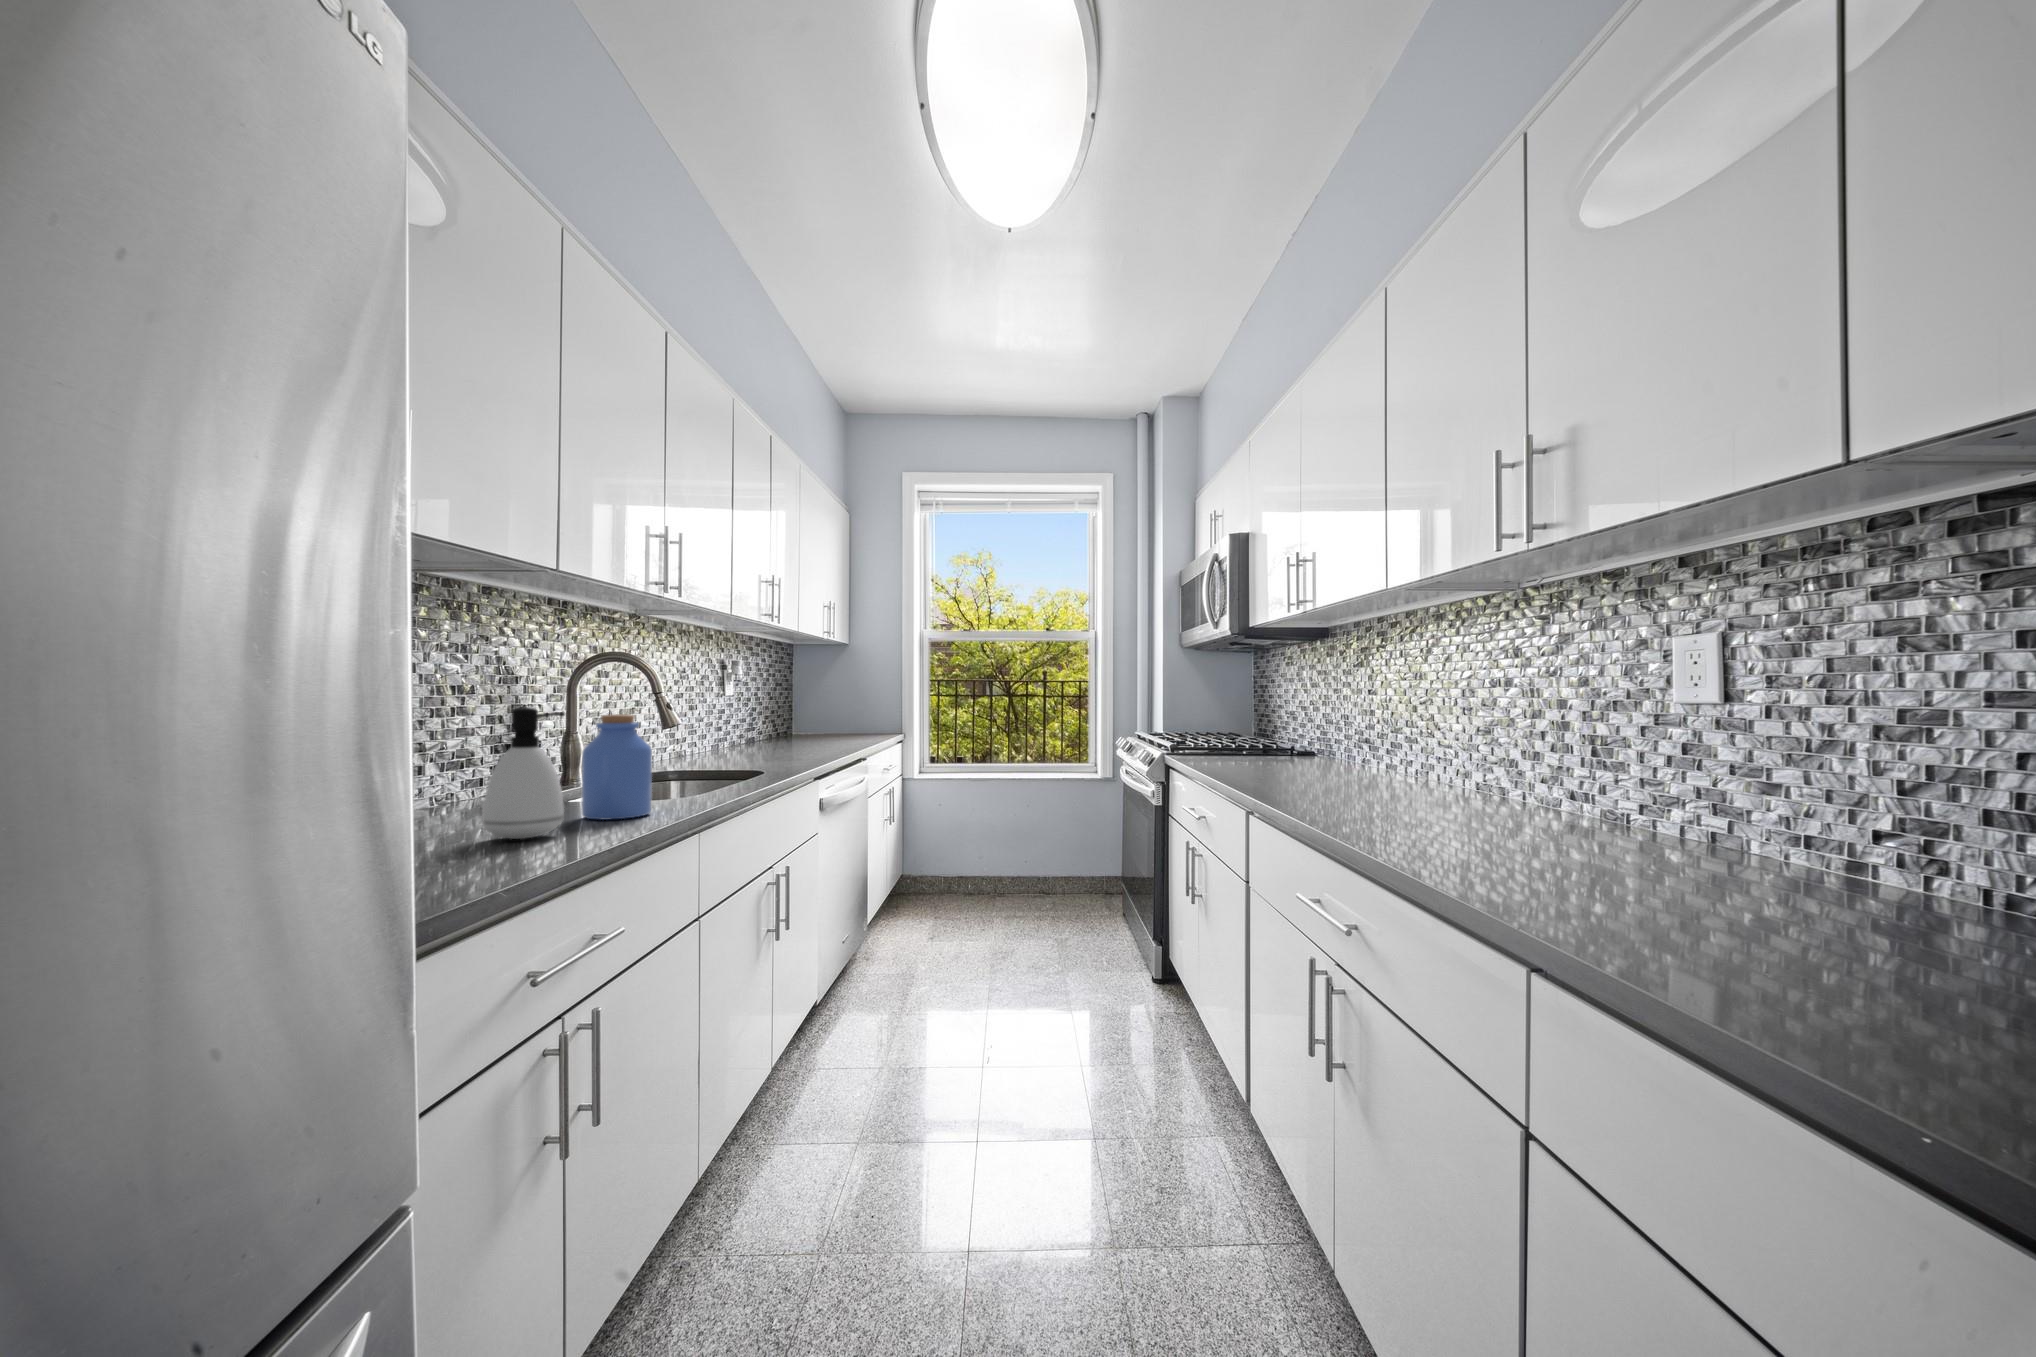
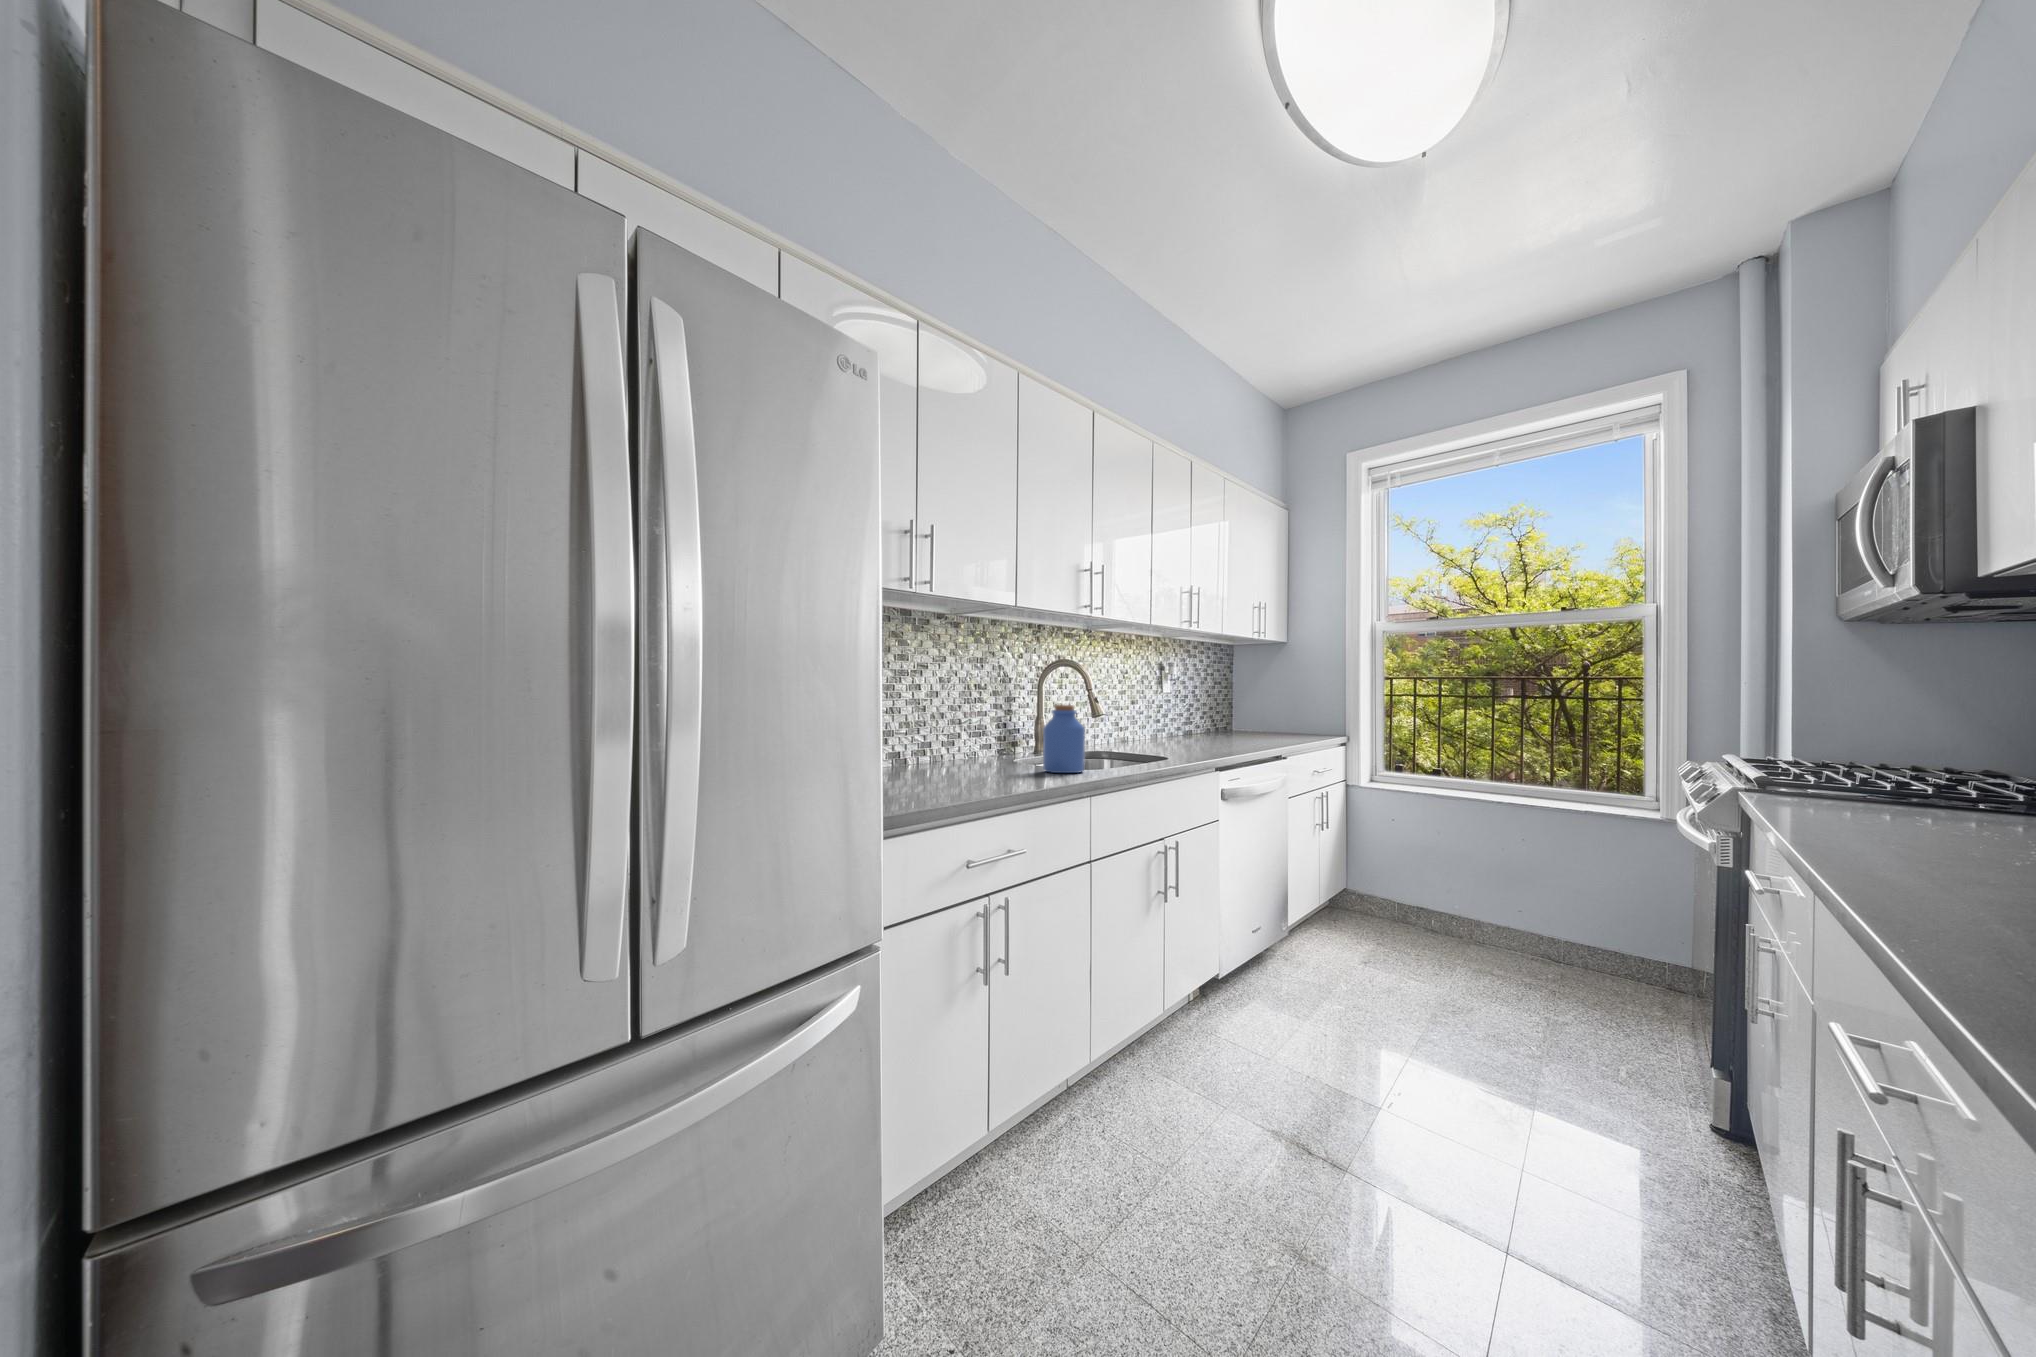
soap dispenser: present [483,707,565,839] -> none [988,699,1032,778]

